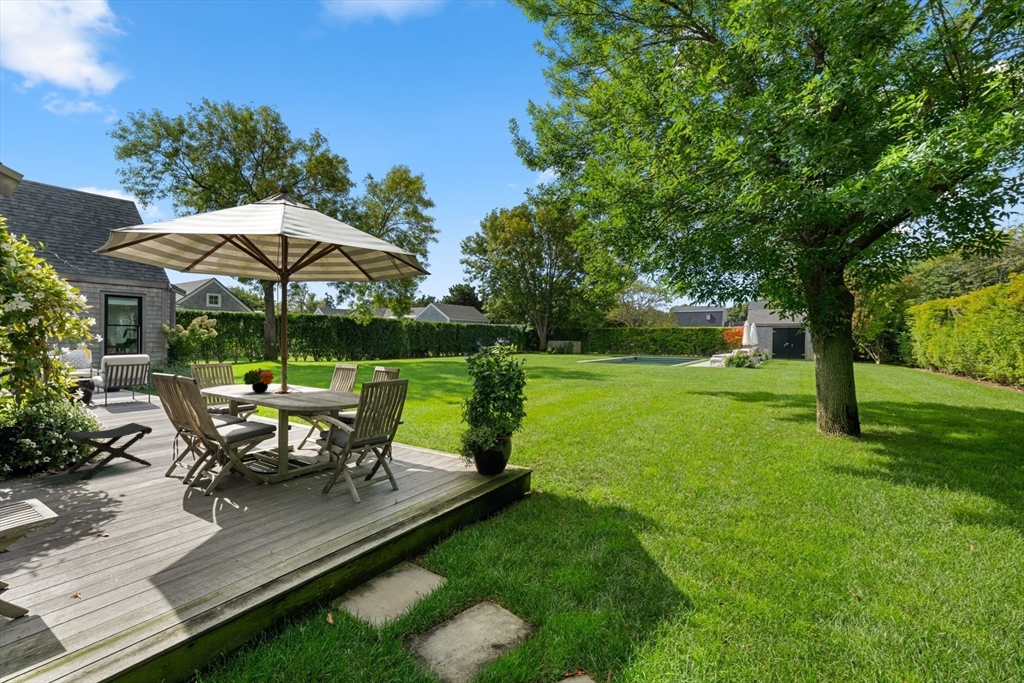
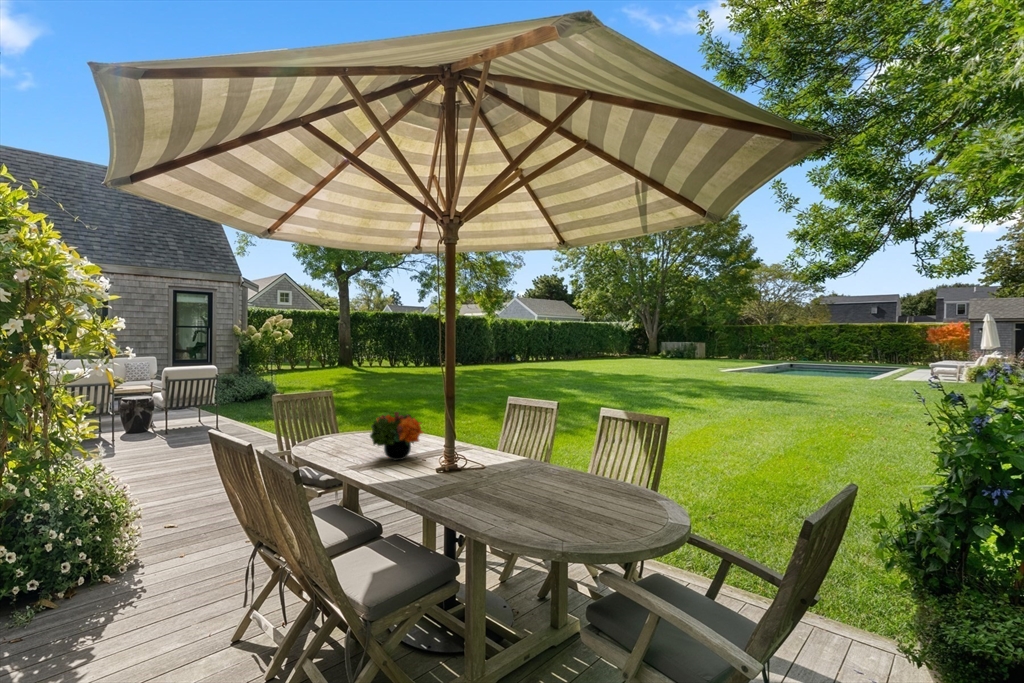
footstool: present [66,423,152,480] -> none [66,504,212,637]

